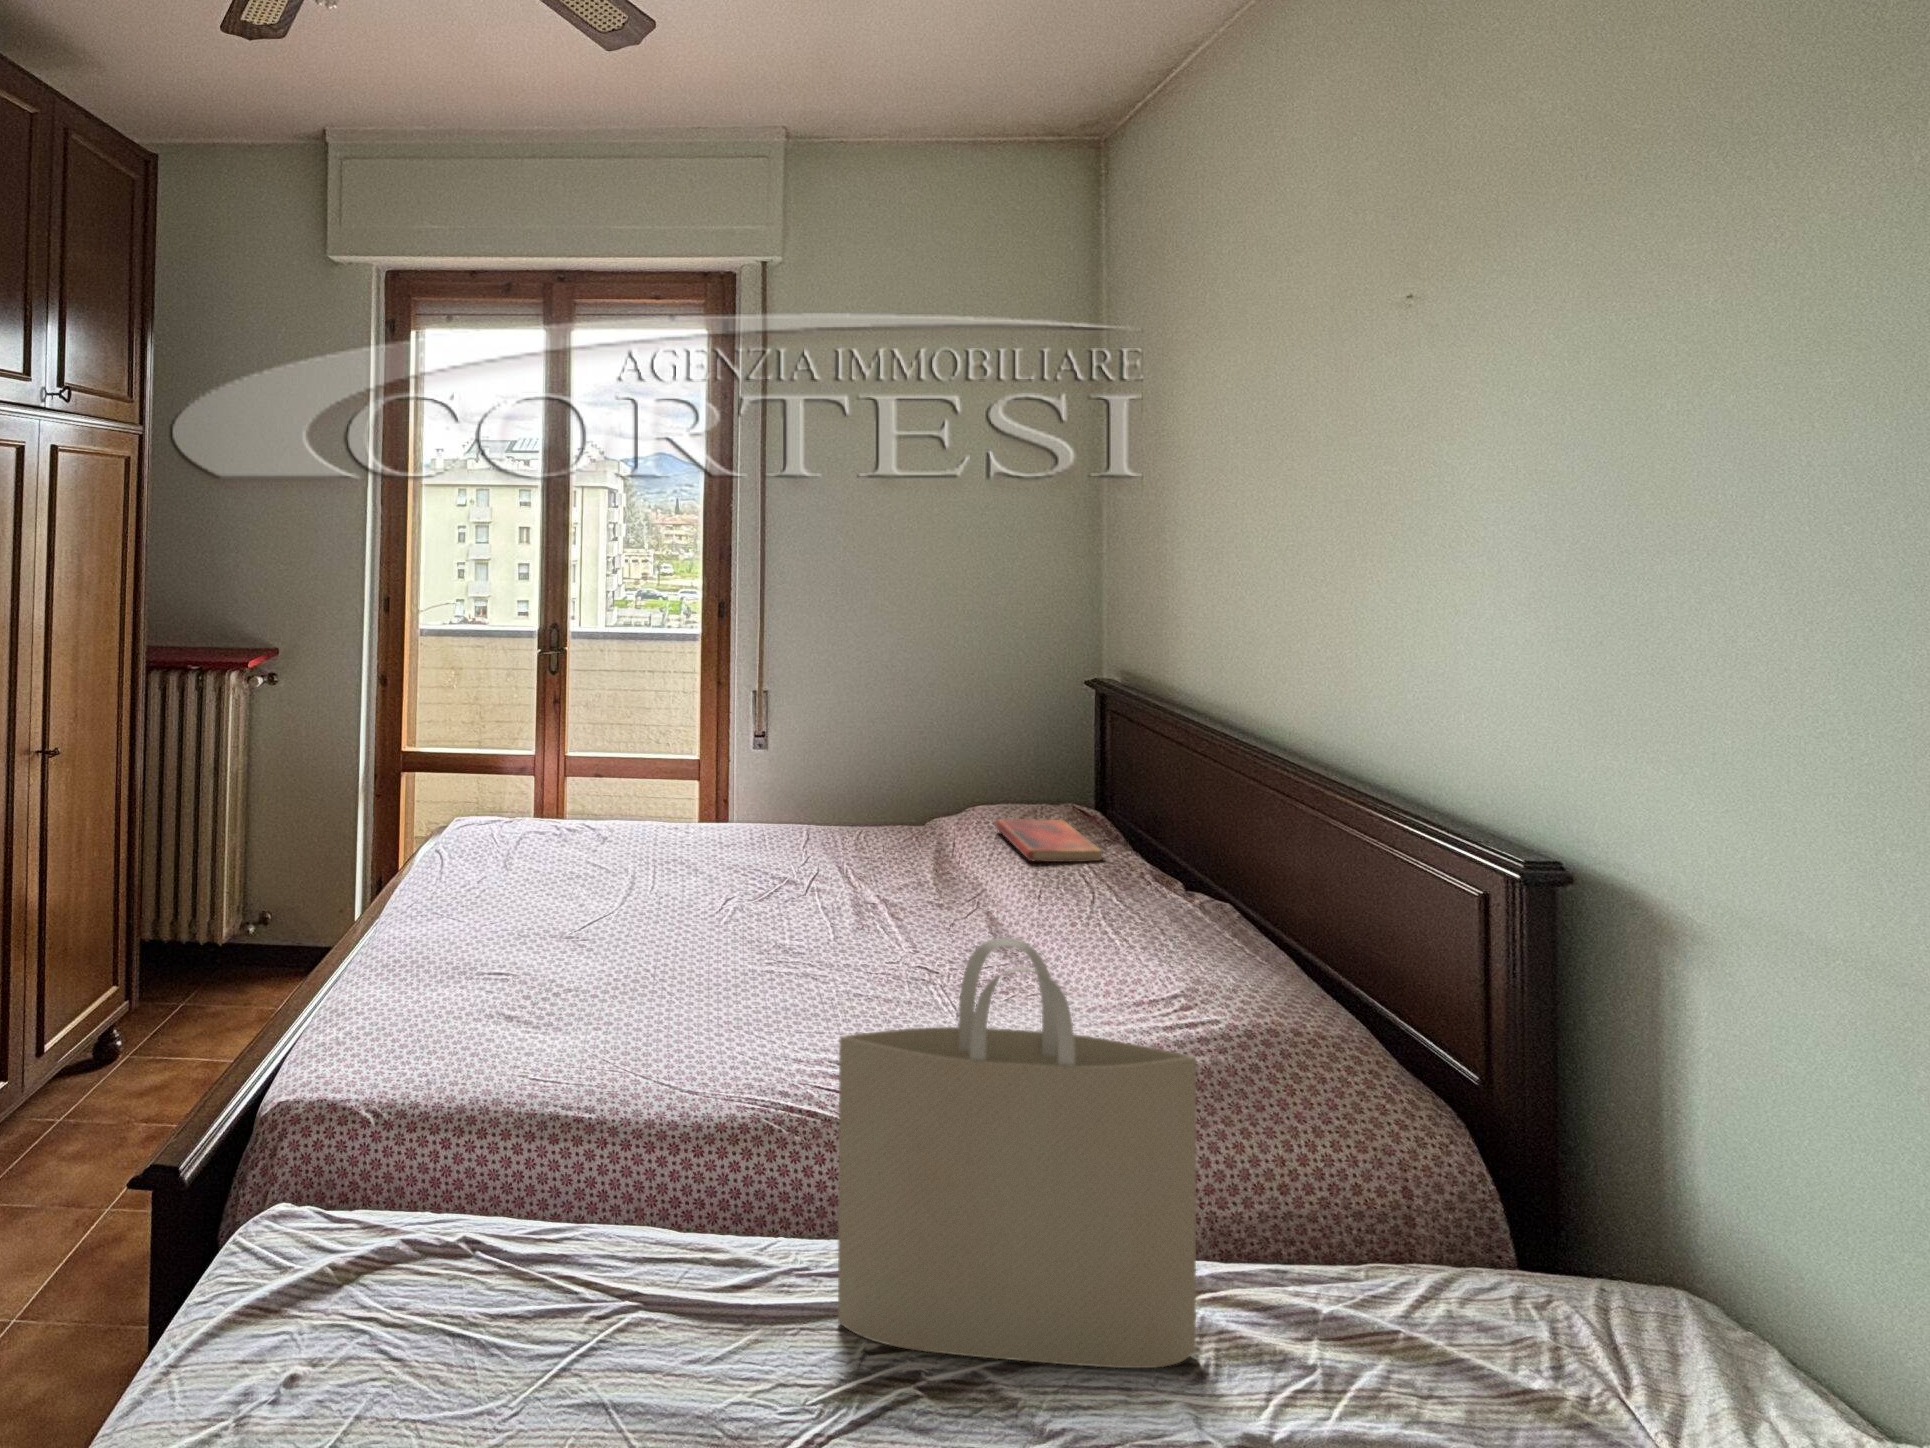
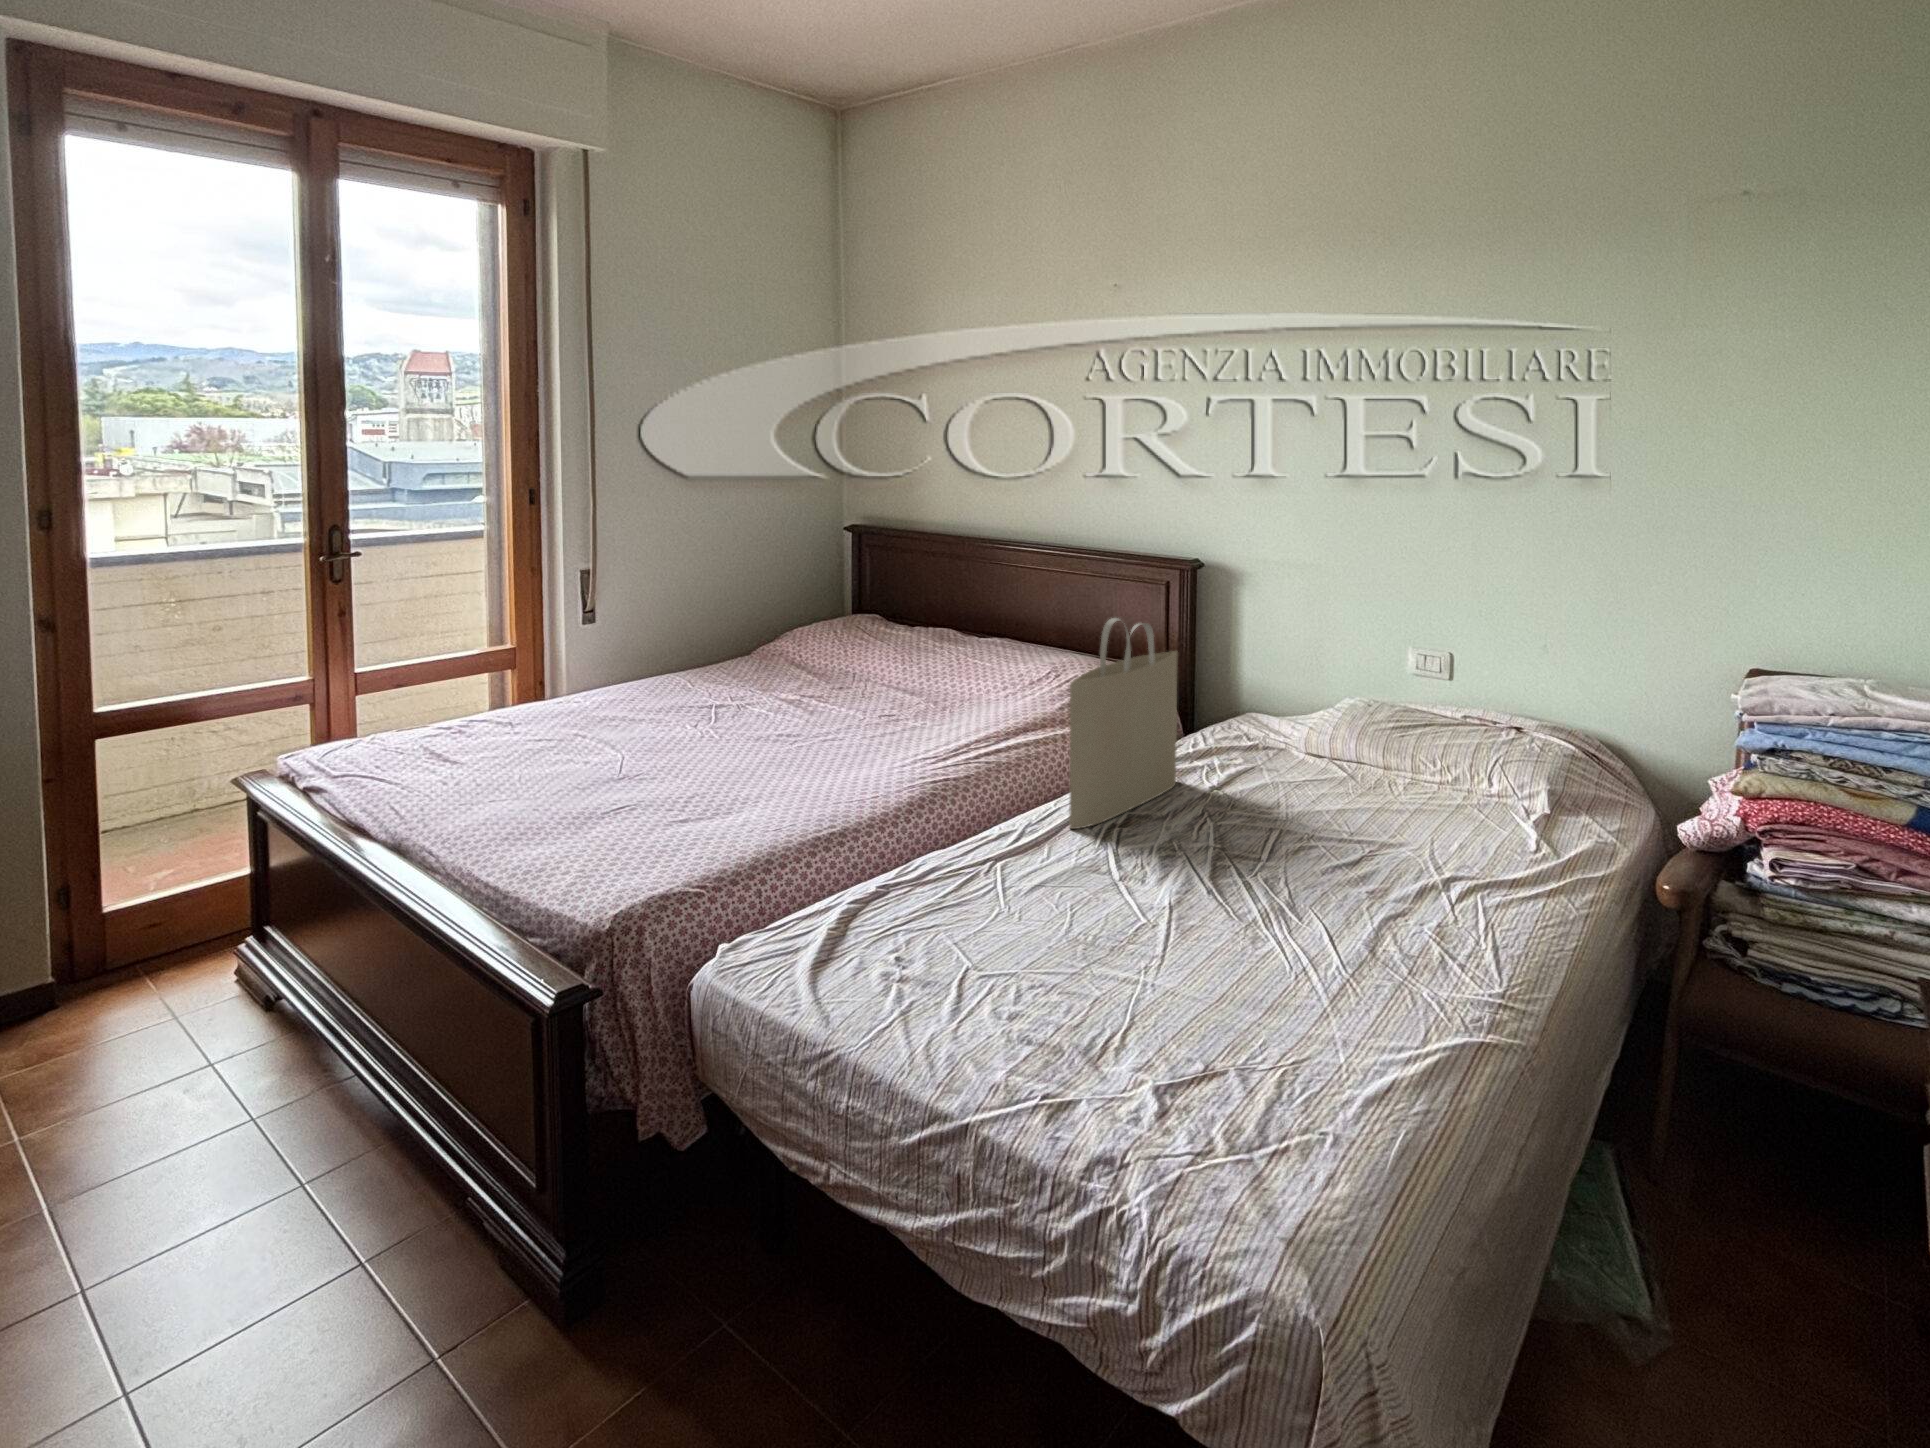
diary: present [995,819,1103,862] -> none [831,623,918,647]

